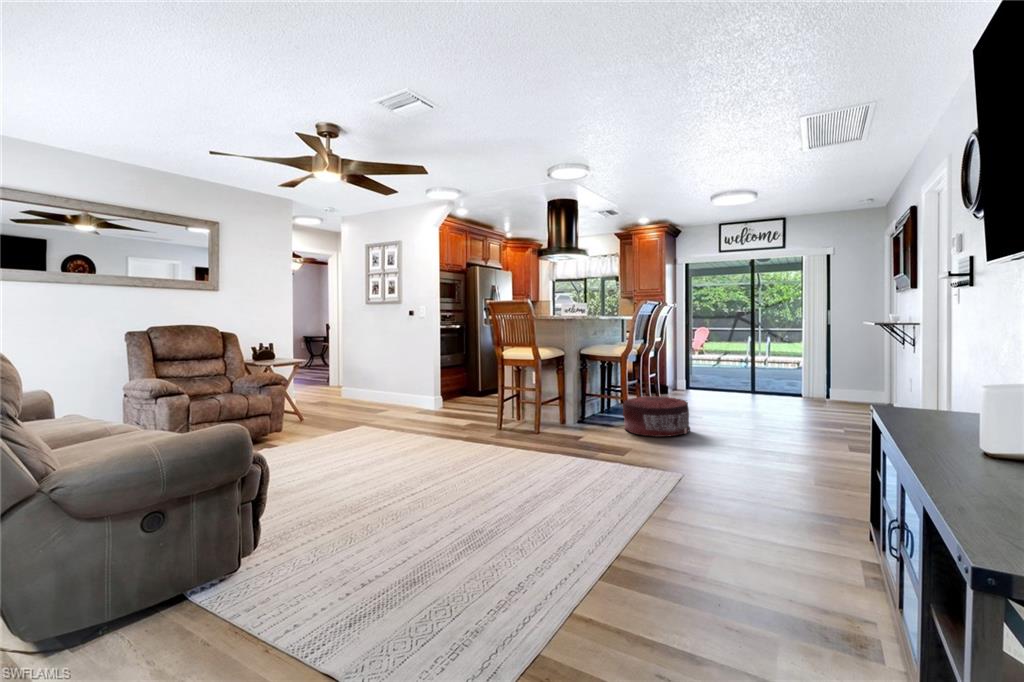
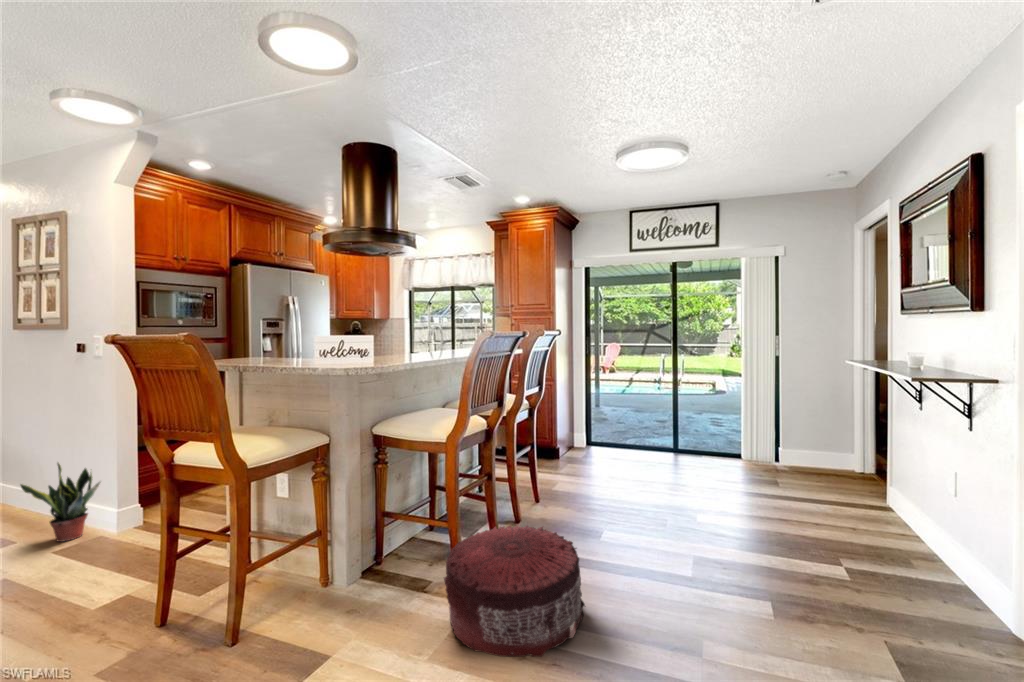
potted plant: none [395,370,426,409] -> present [21,463,101,542]

